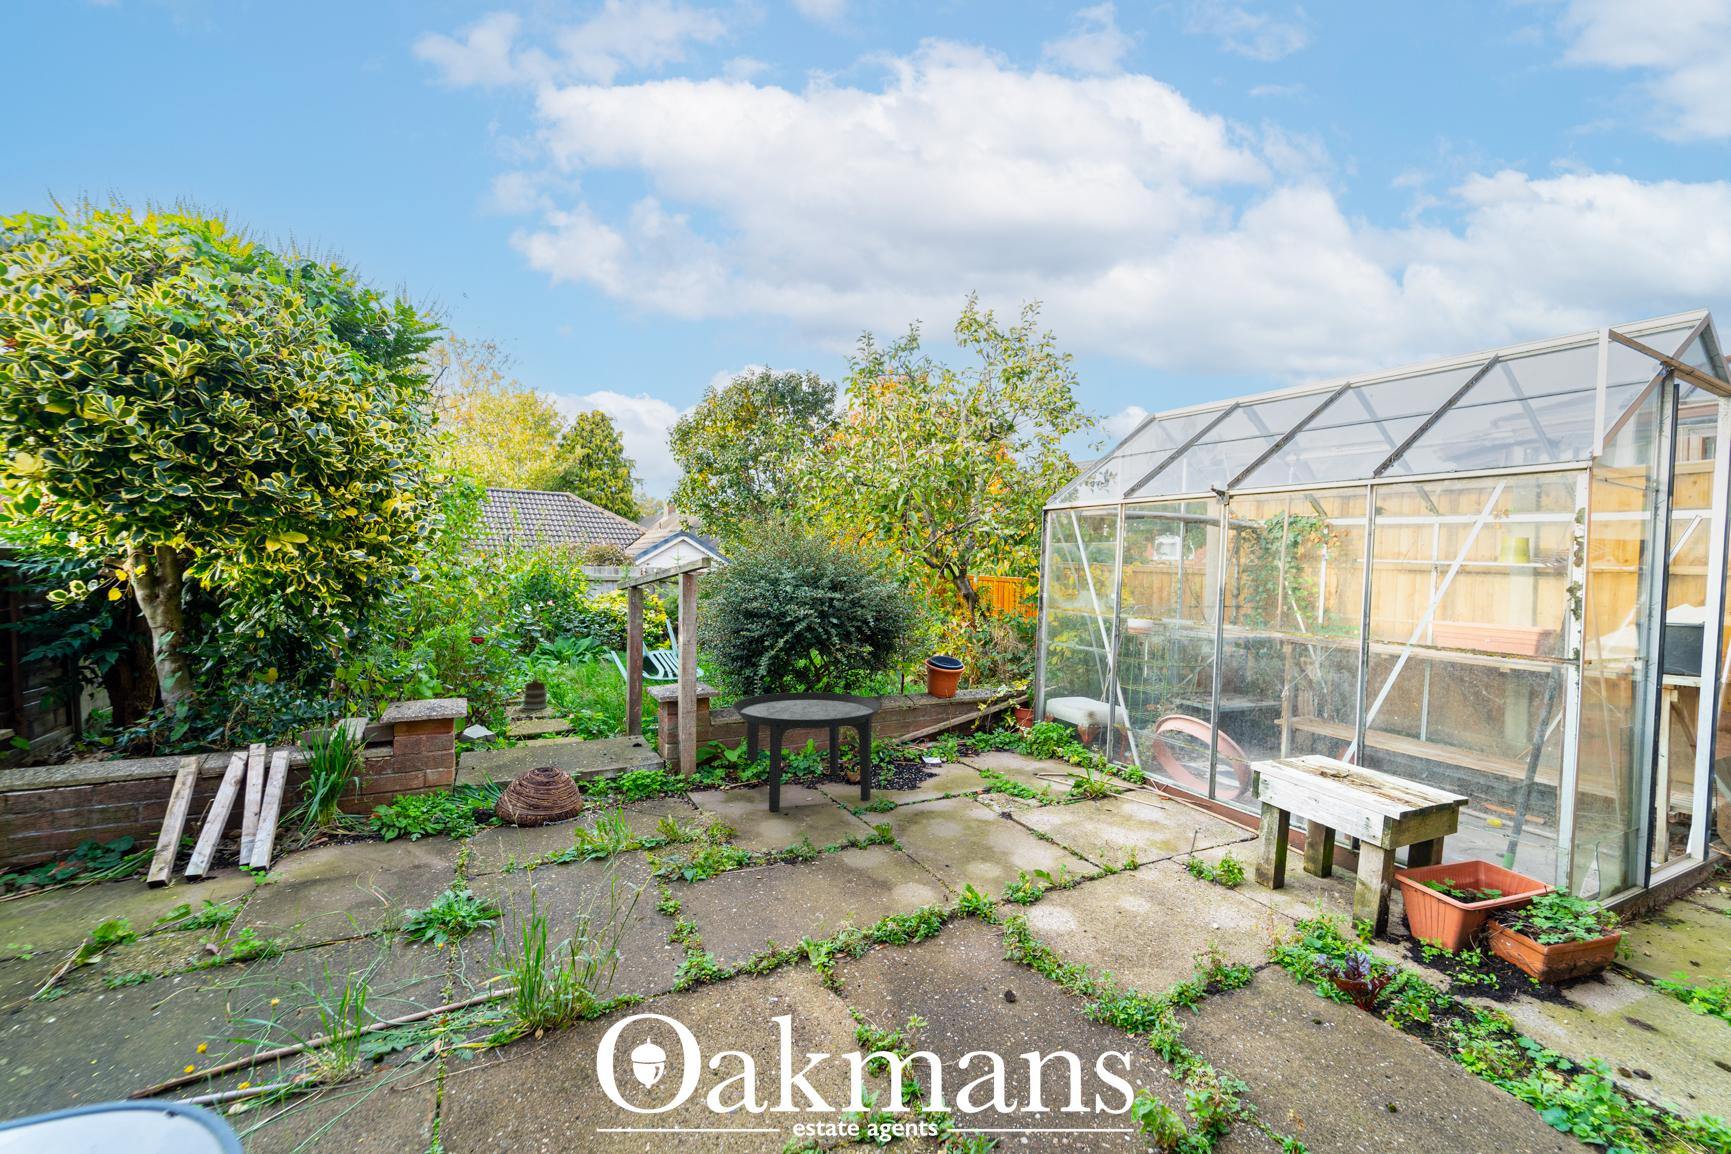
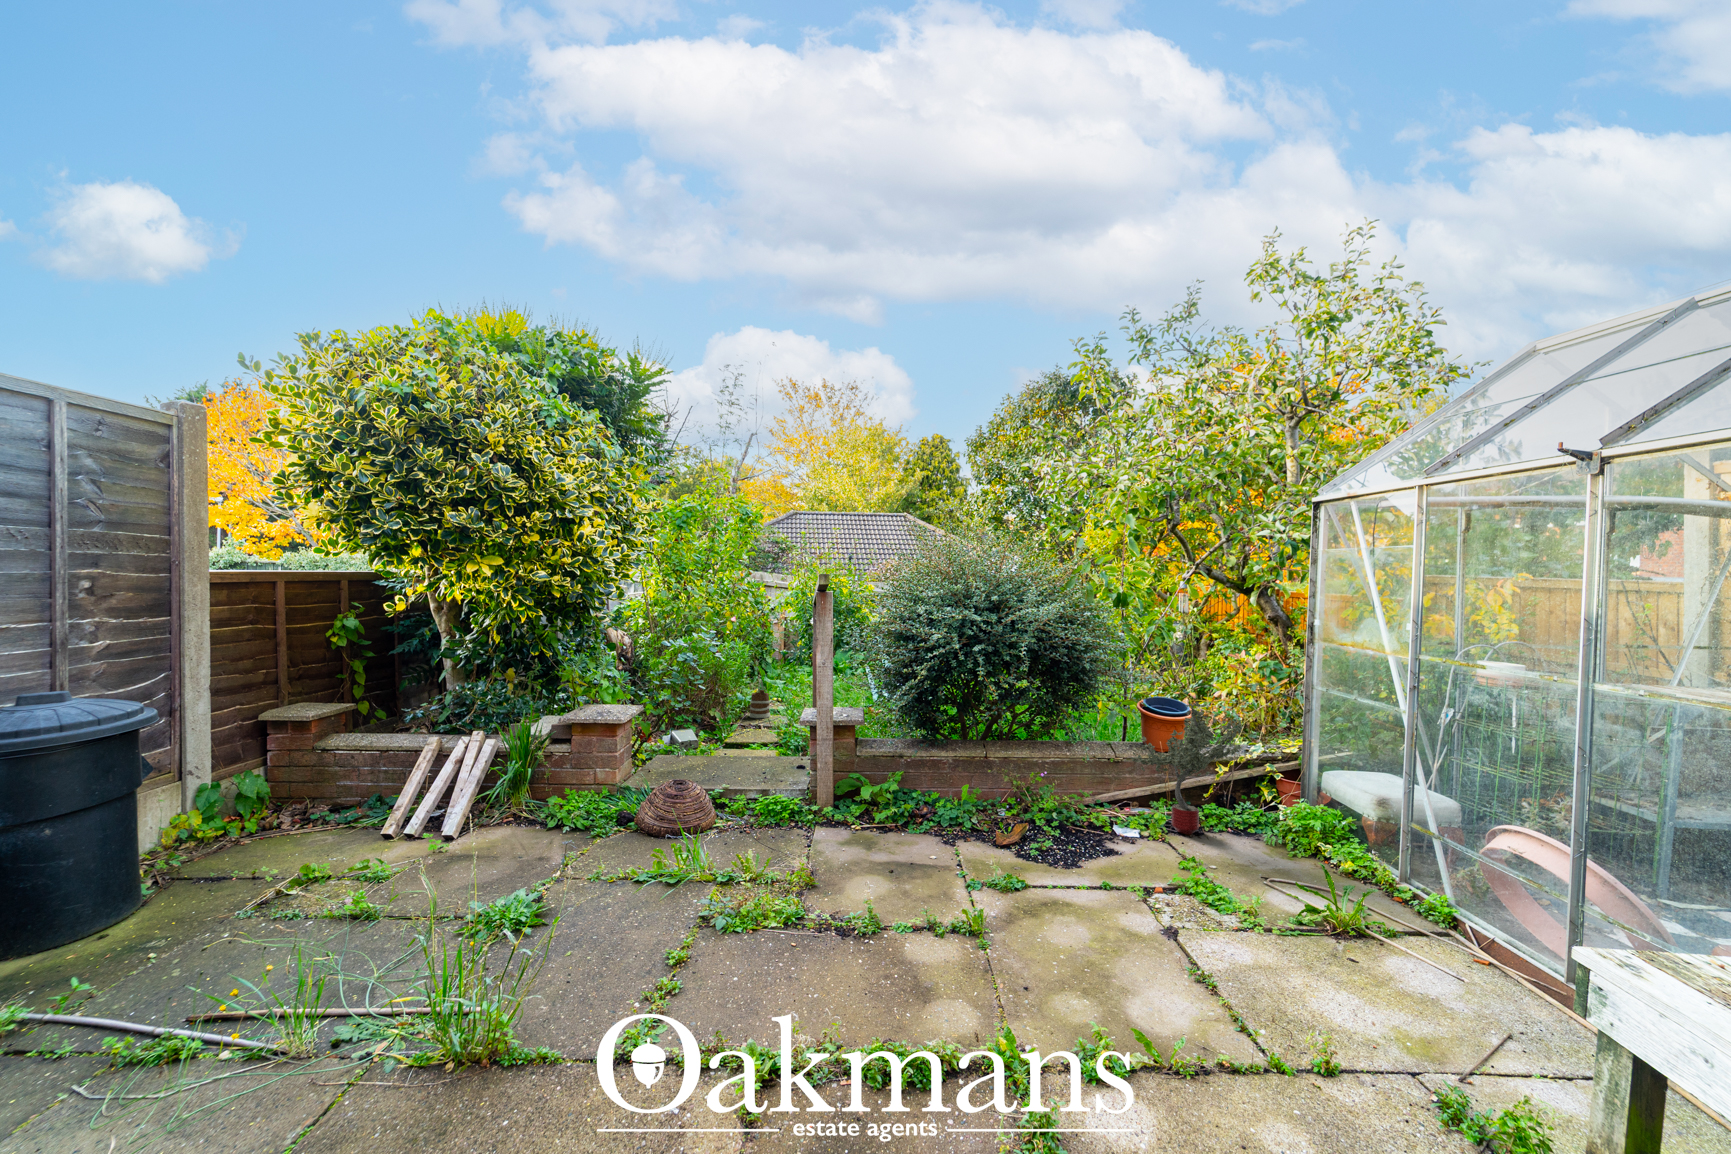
potted tree: none [929,654,1003,756] -> present [1131,702,1242,834]
round table: present [732,692,882,811] -> none [859,728,1033,872]

